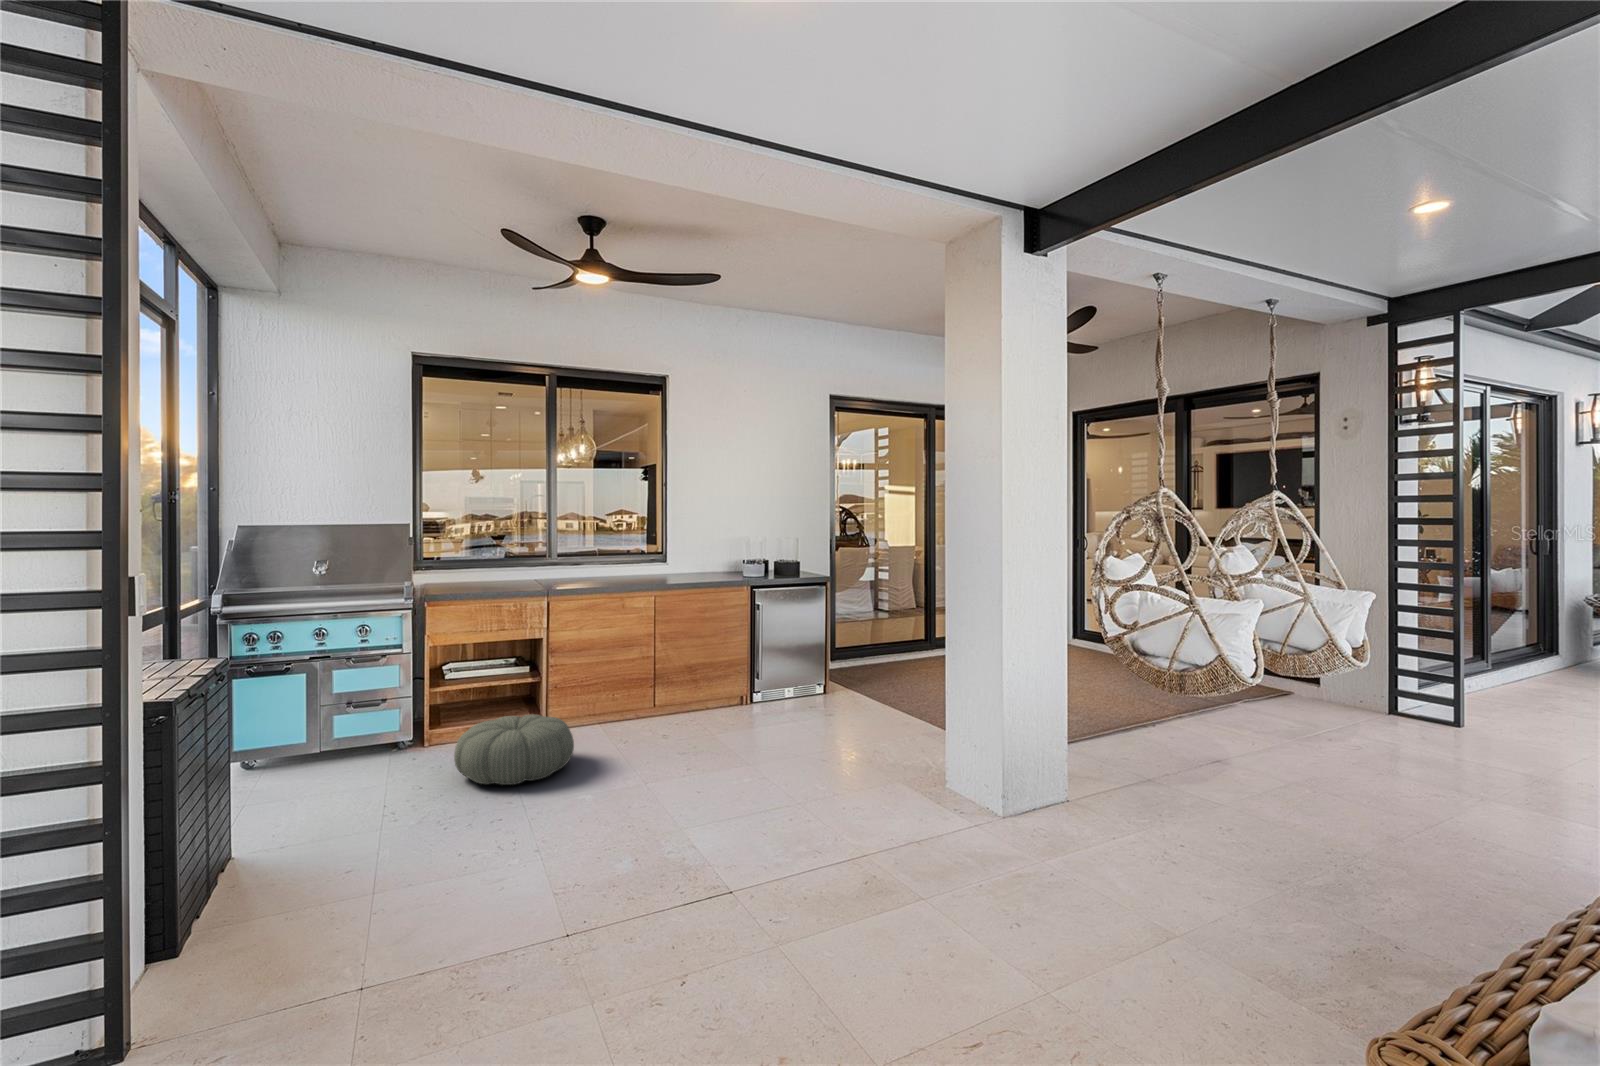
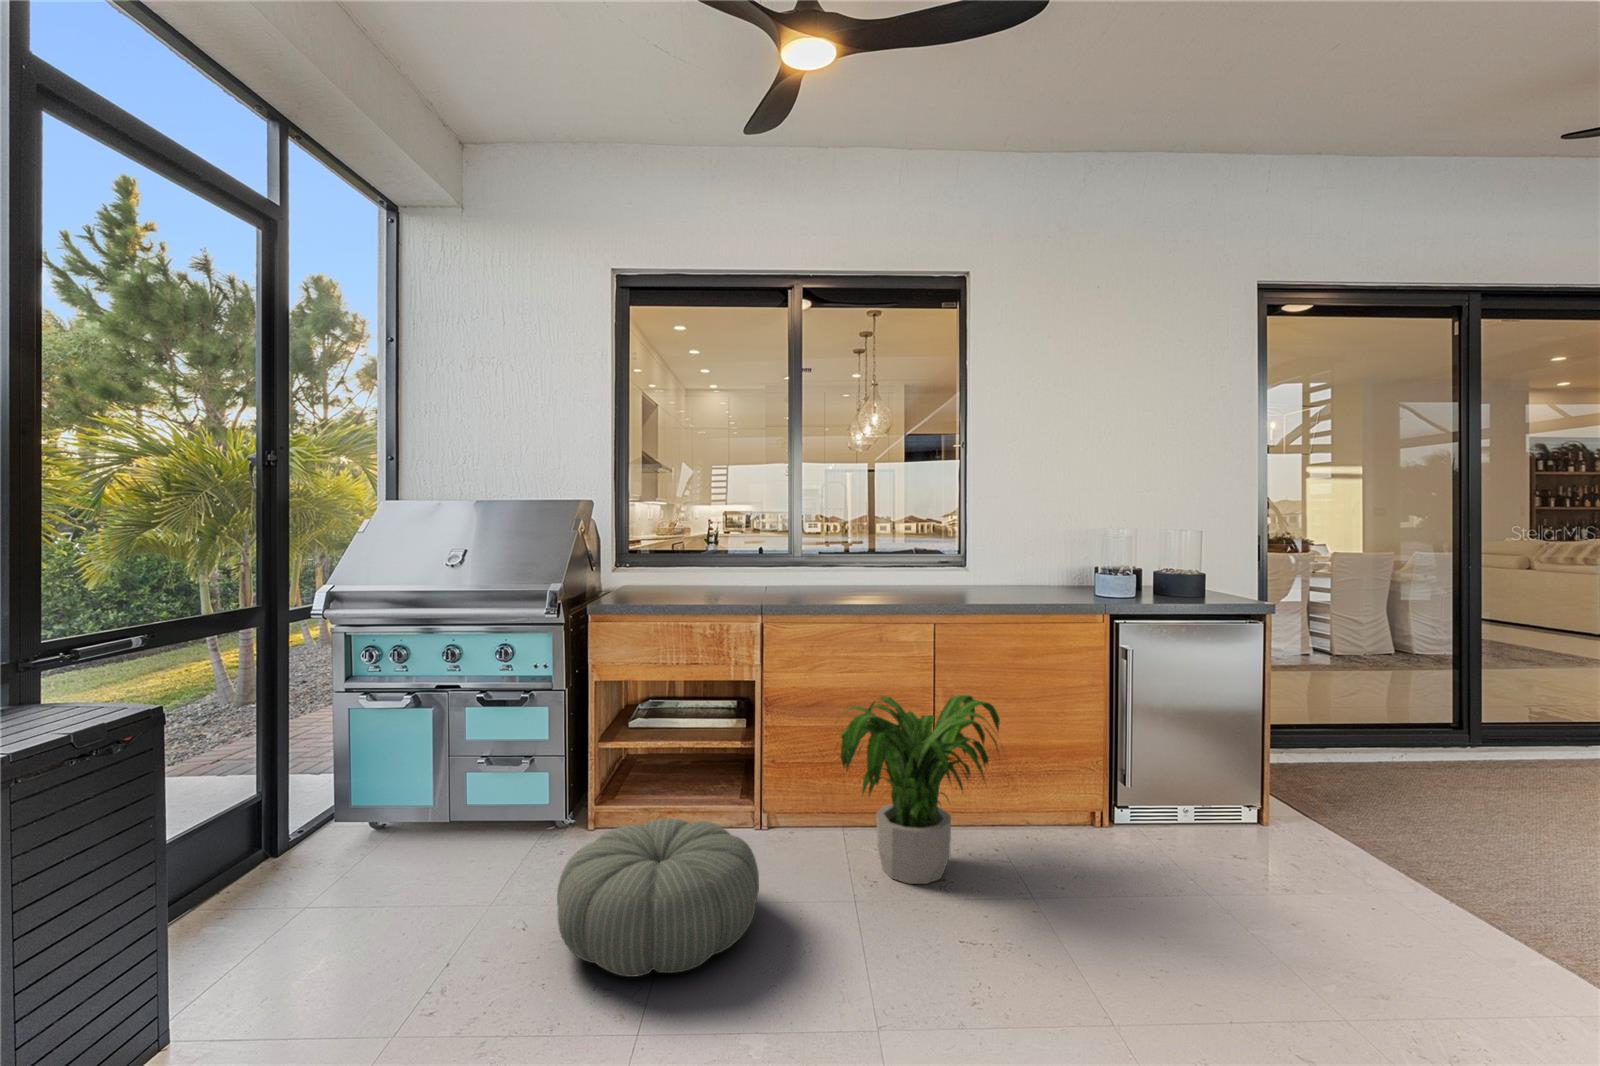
potted plant: none [597,635,699,738] -> present [840,695,1000,884]

